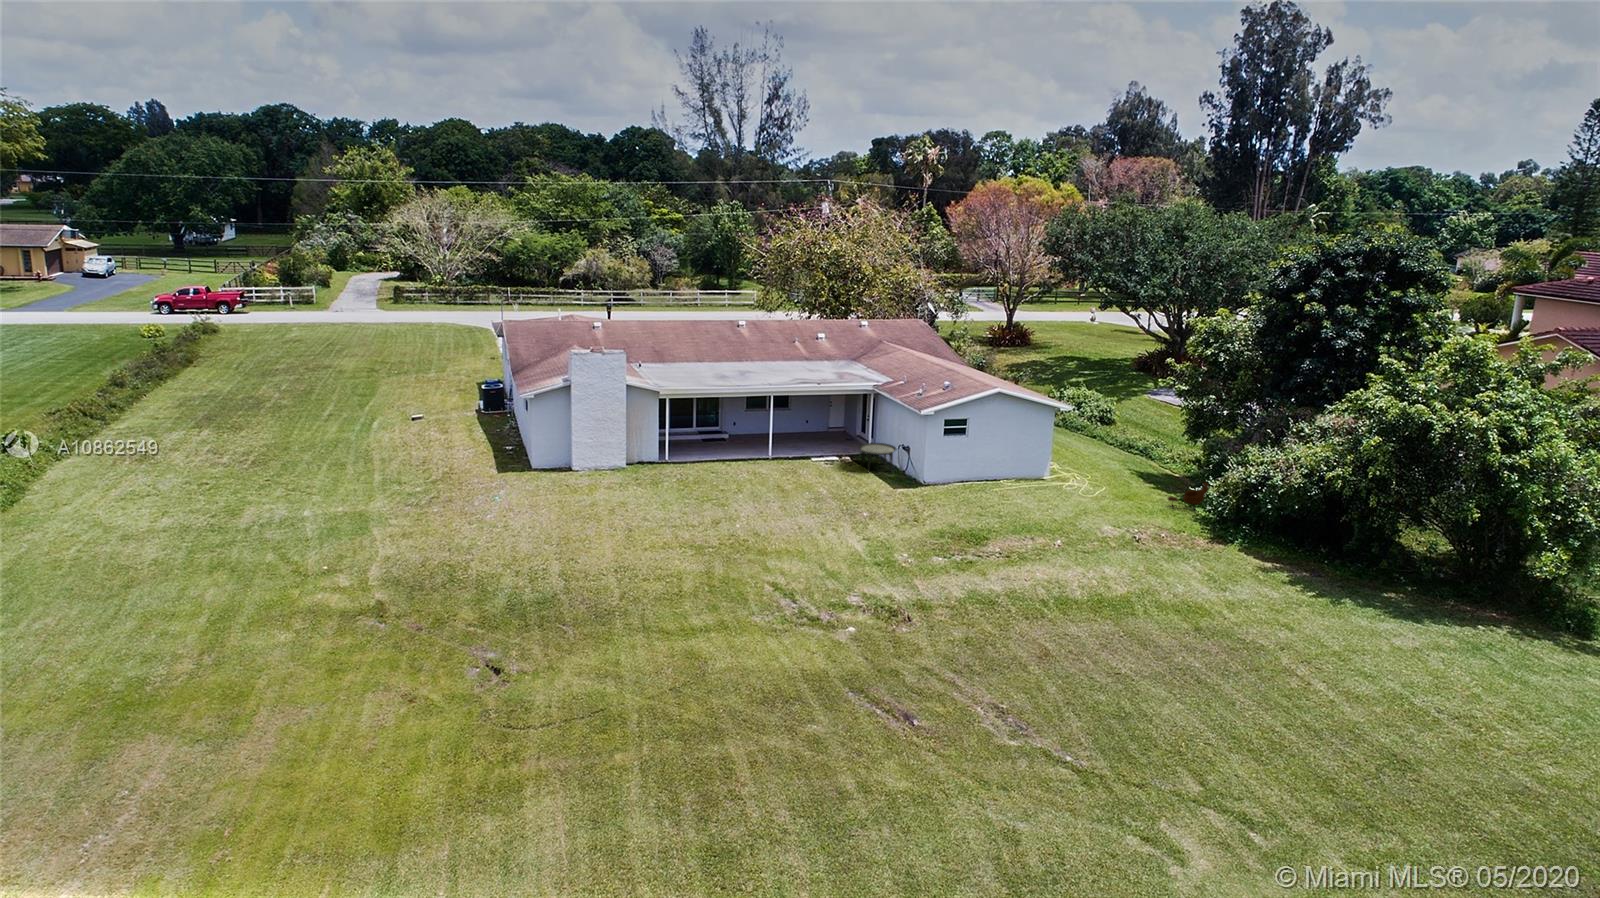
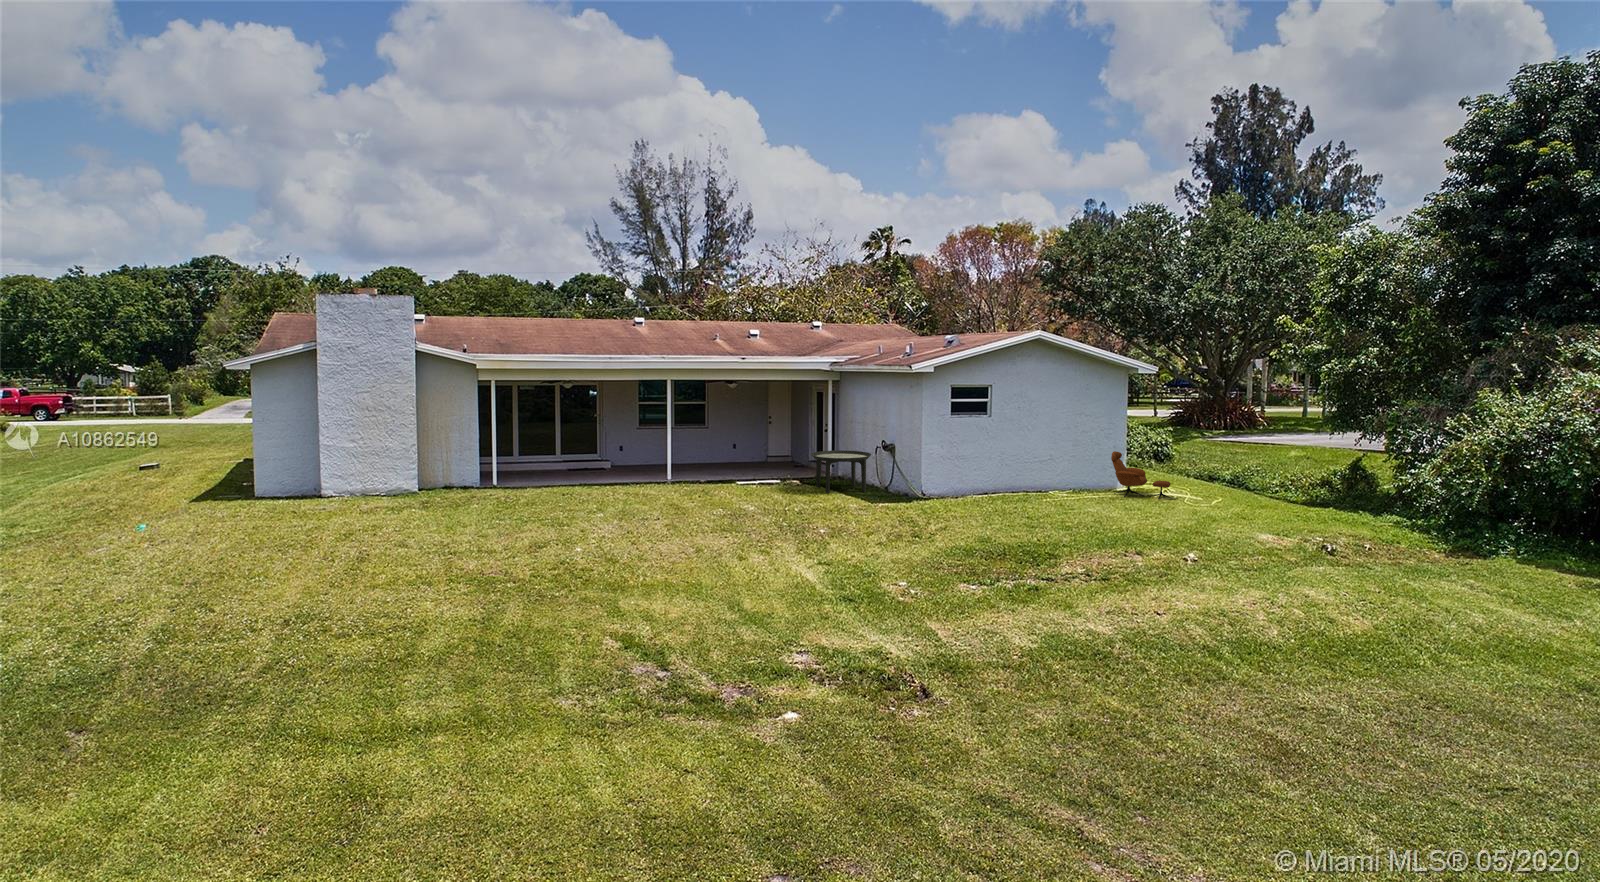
lounge chair: present [1168,482,1209,509] -> present [1111,451,1171,499]

